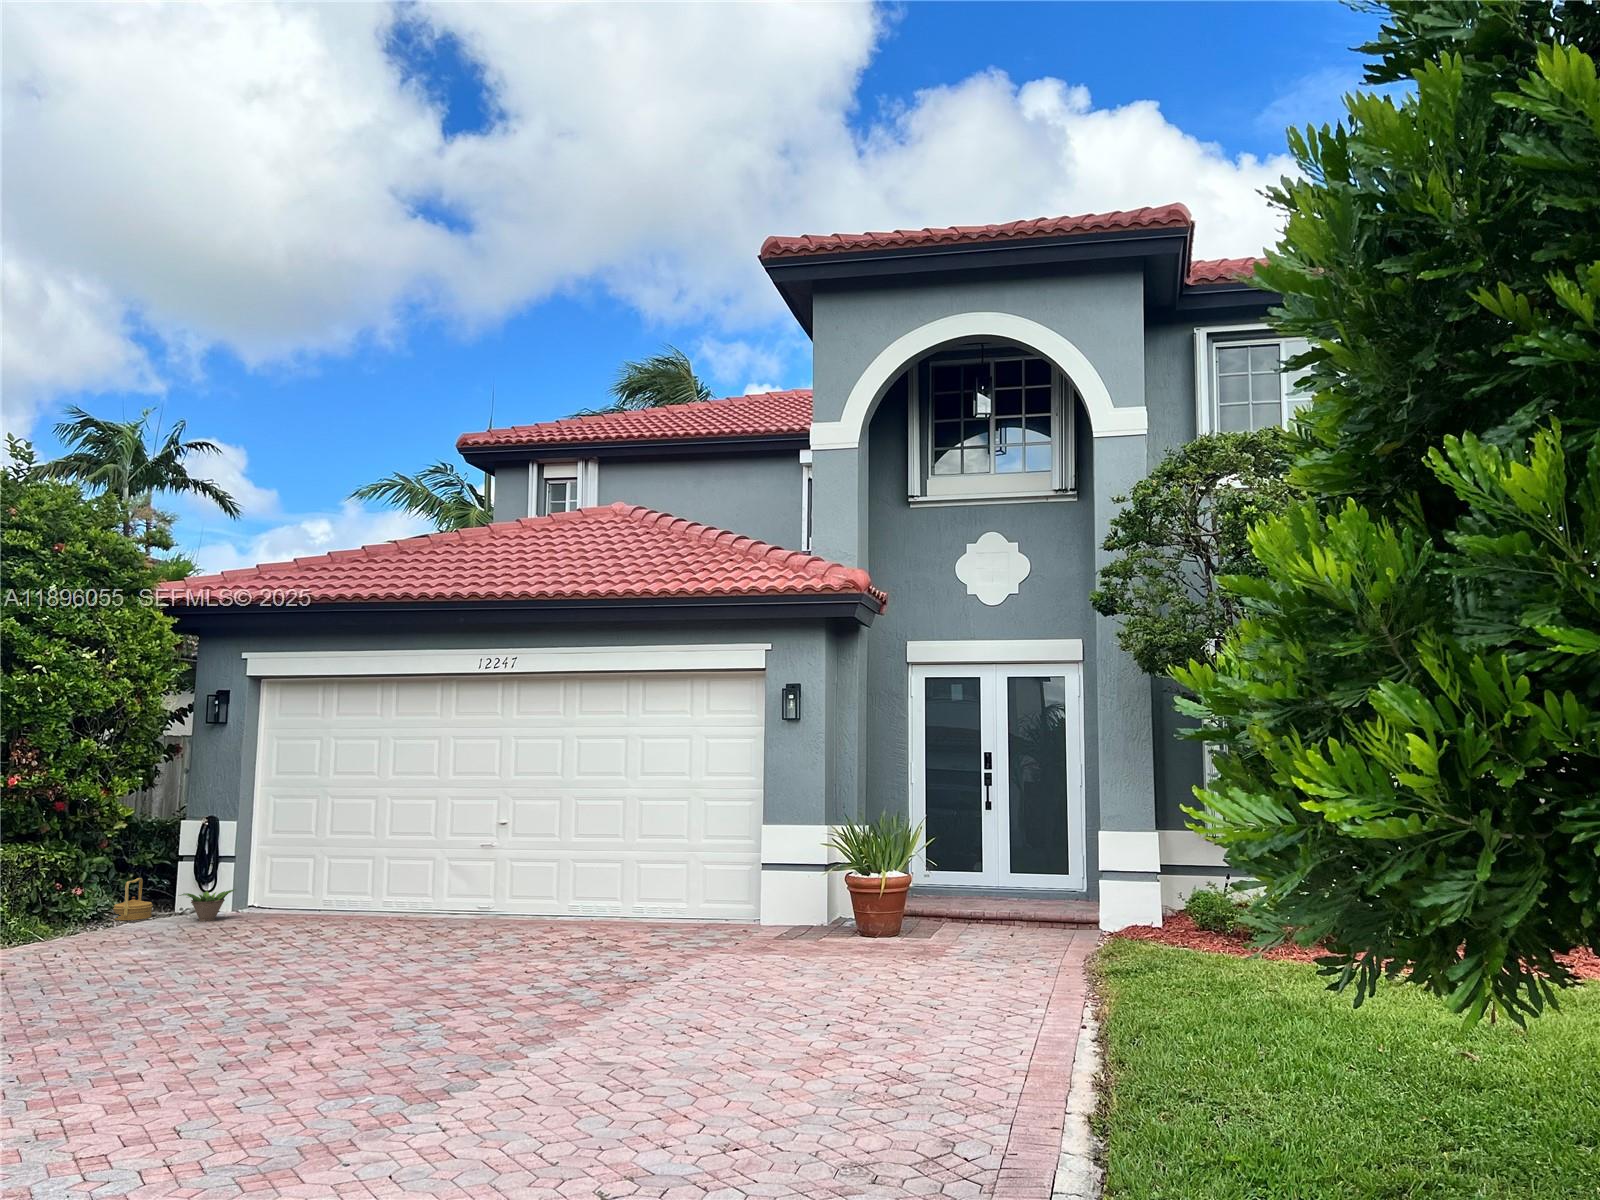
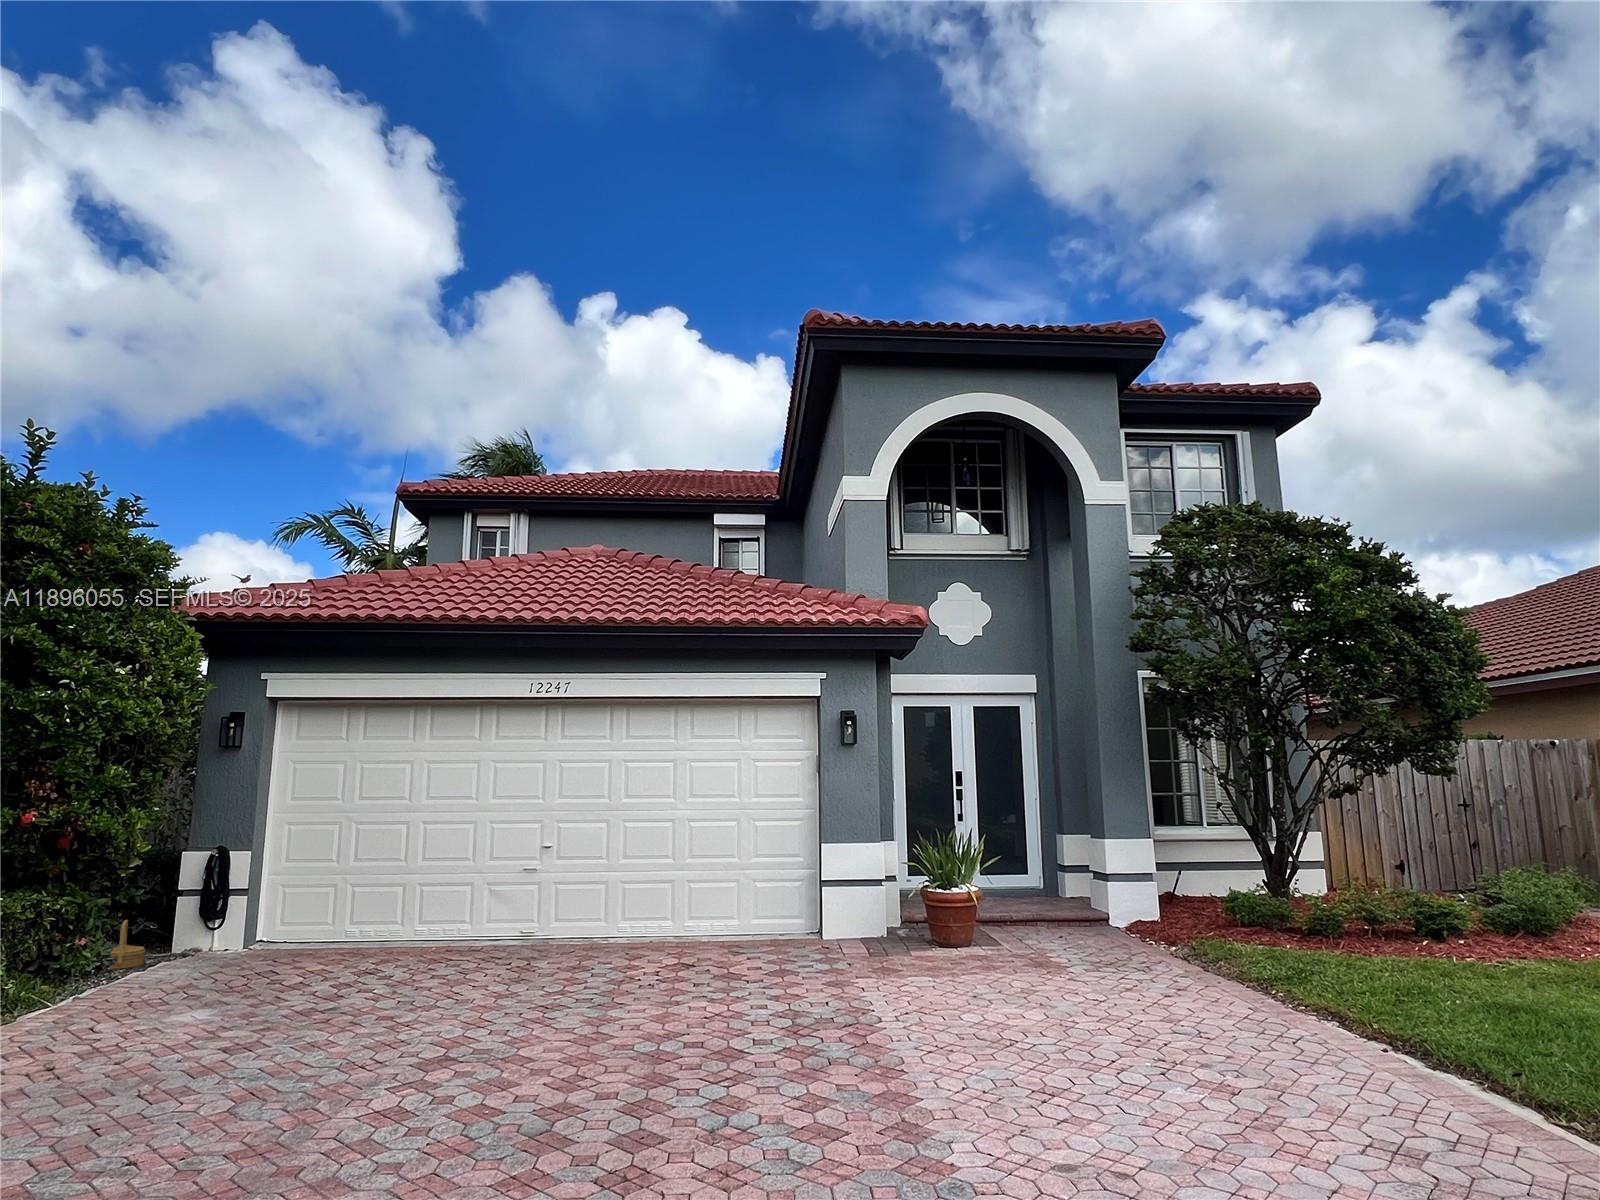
decorative plant: present [179,889,236,921] -> none [189,927,256,964]

